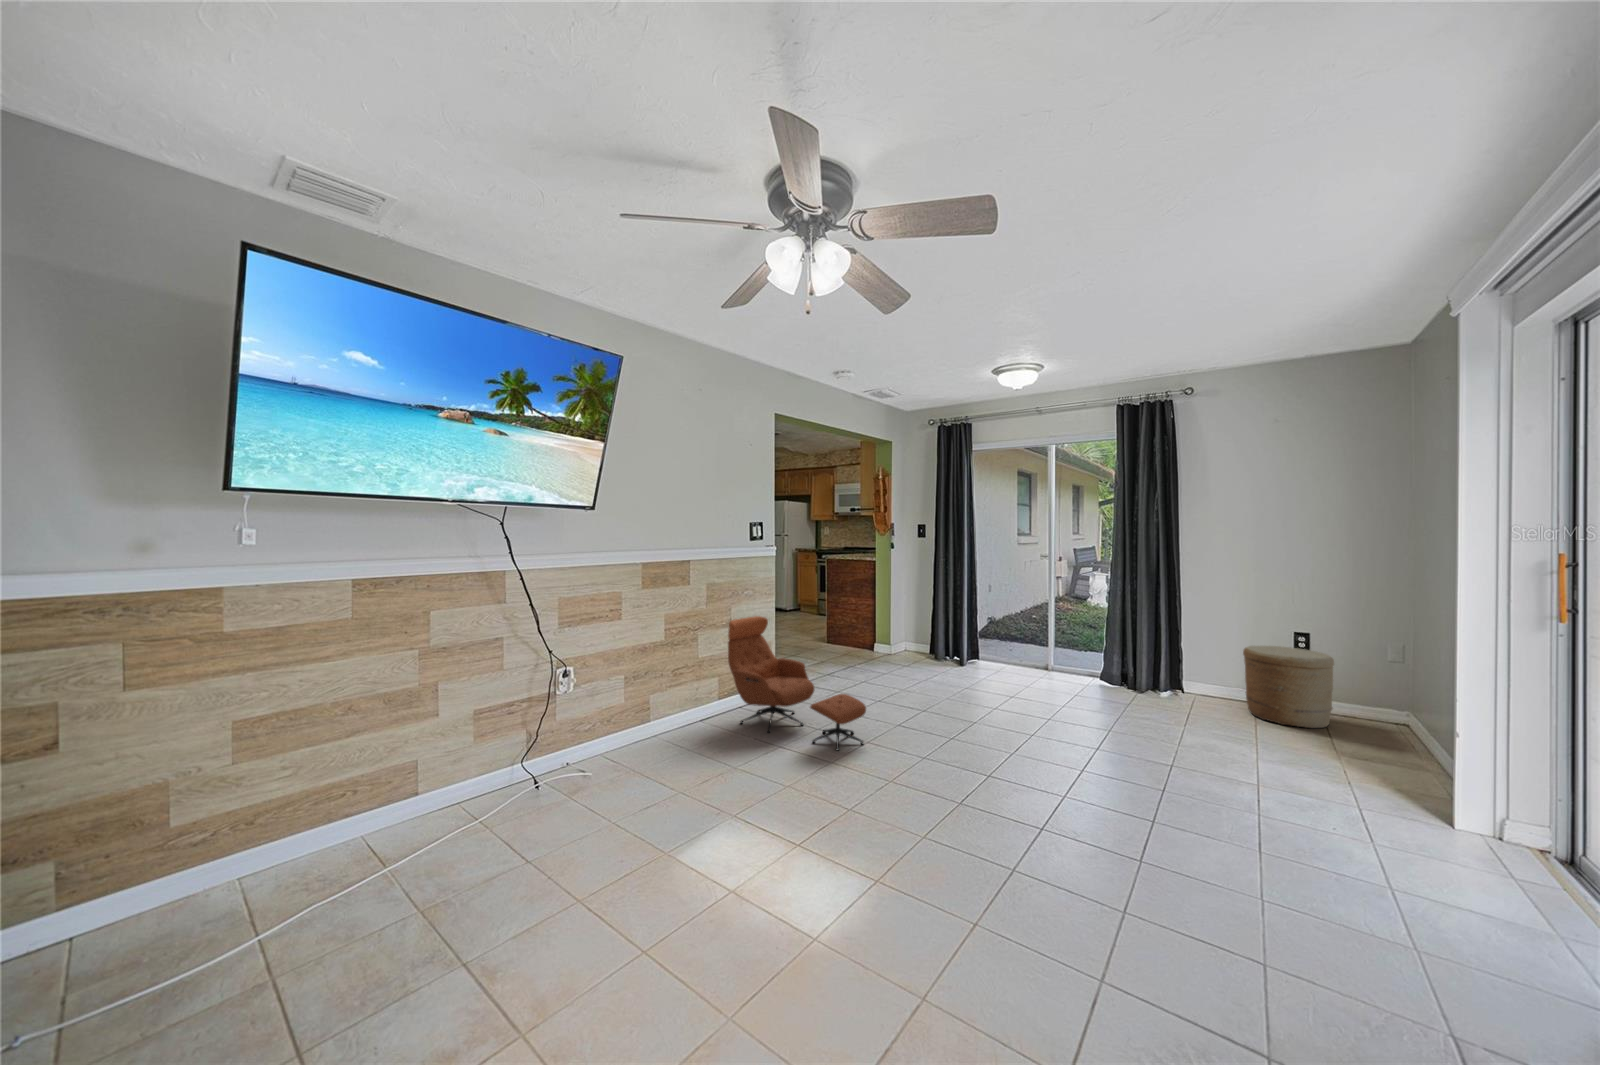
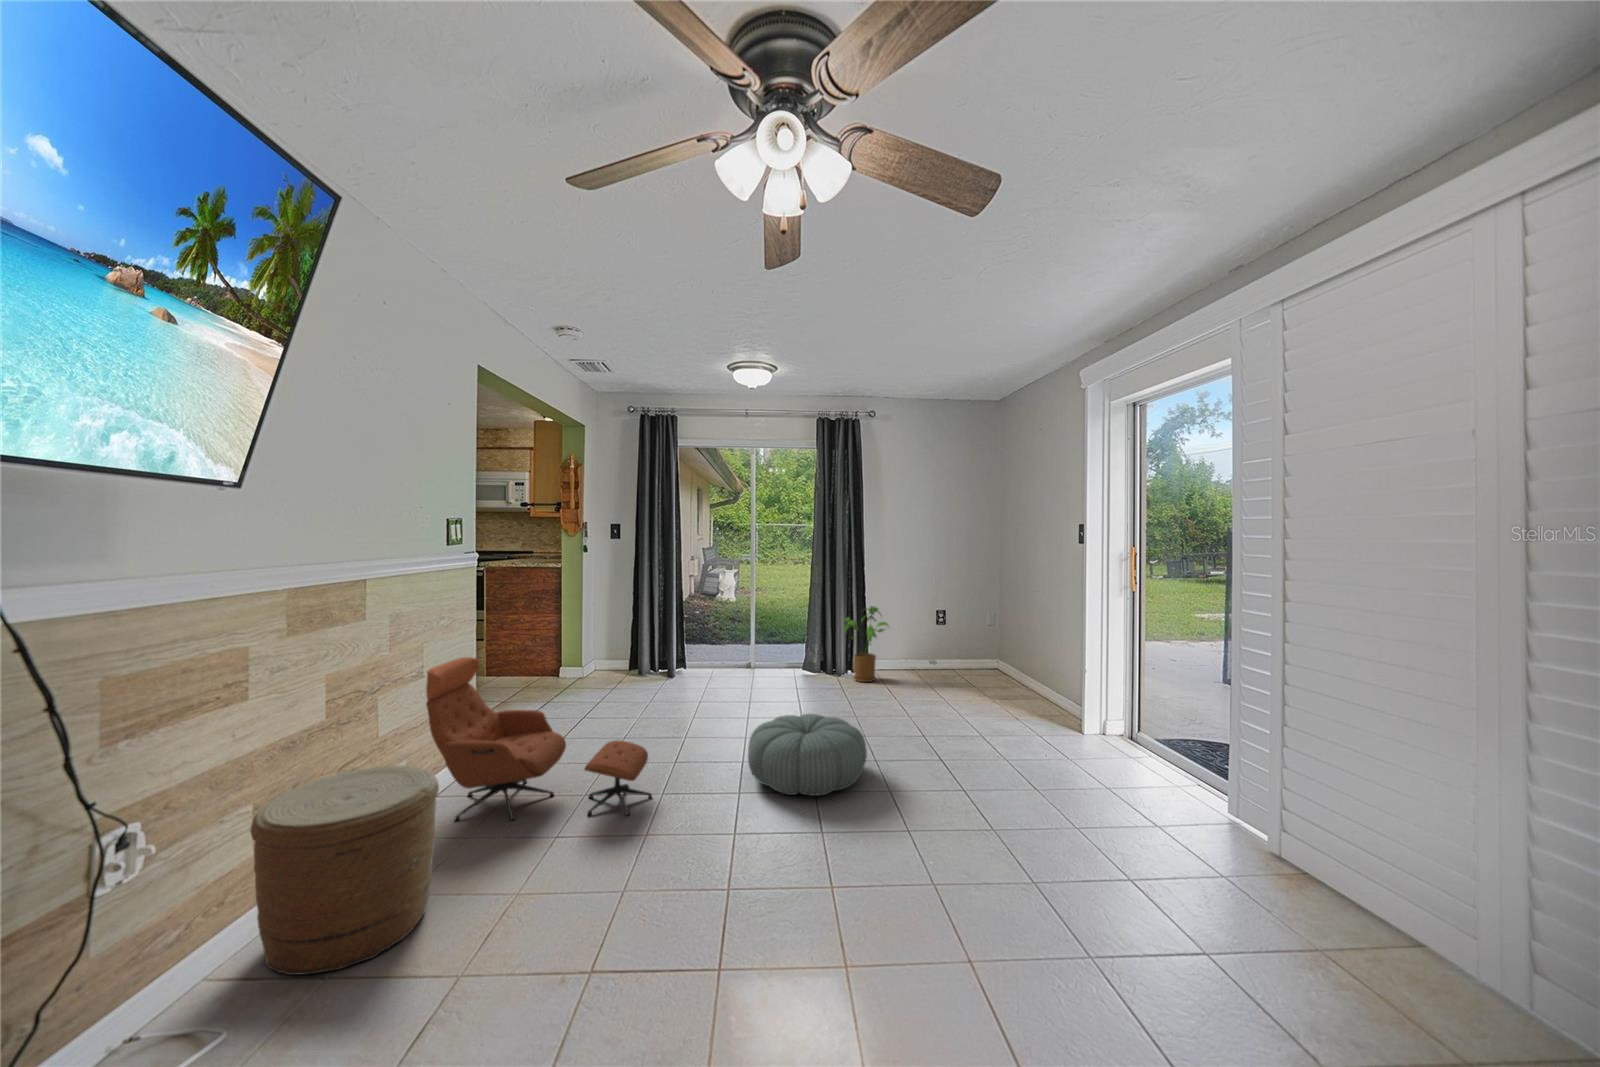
house plant: none [1142,617,1203,705] -> present [843,606,887,682]
woven basket: present [1243,646,1334,728] -> present [250,766,439,975]
pouf: none [943,705,1068,783] -> present [748,713,867,796]

